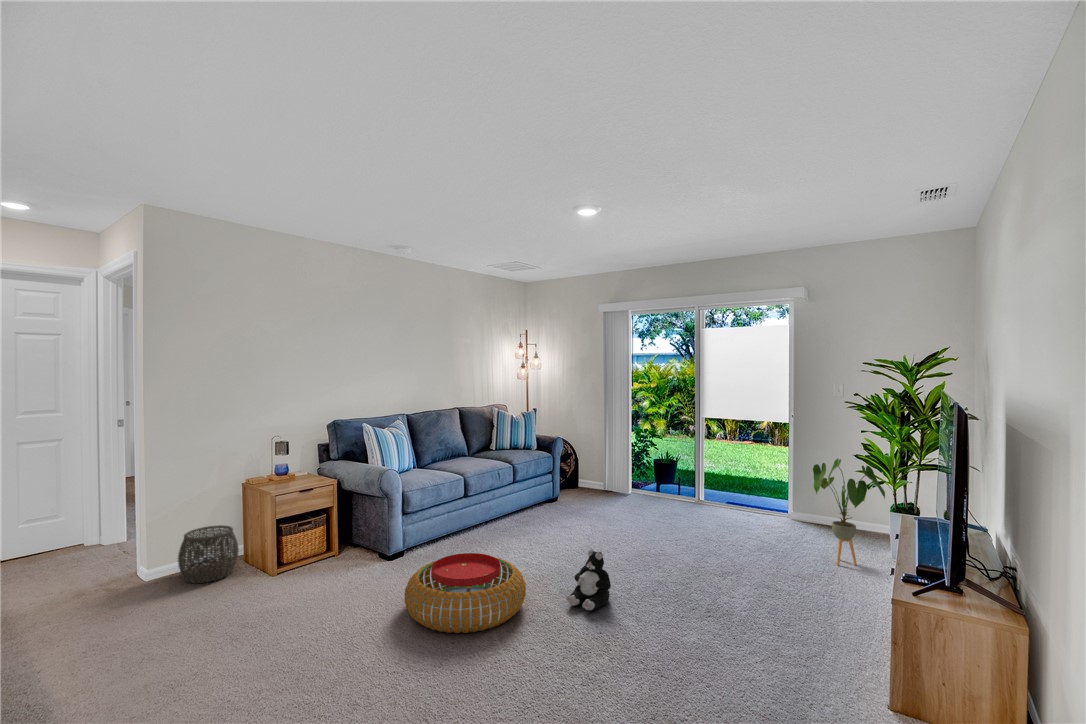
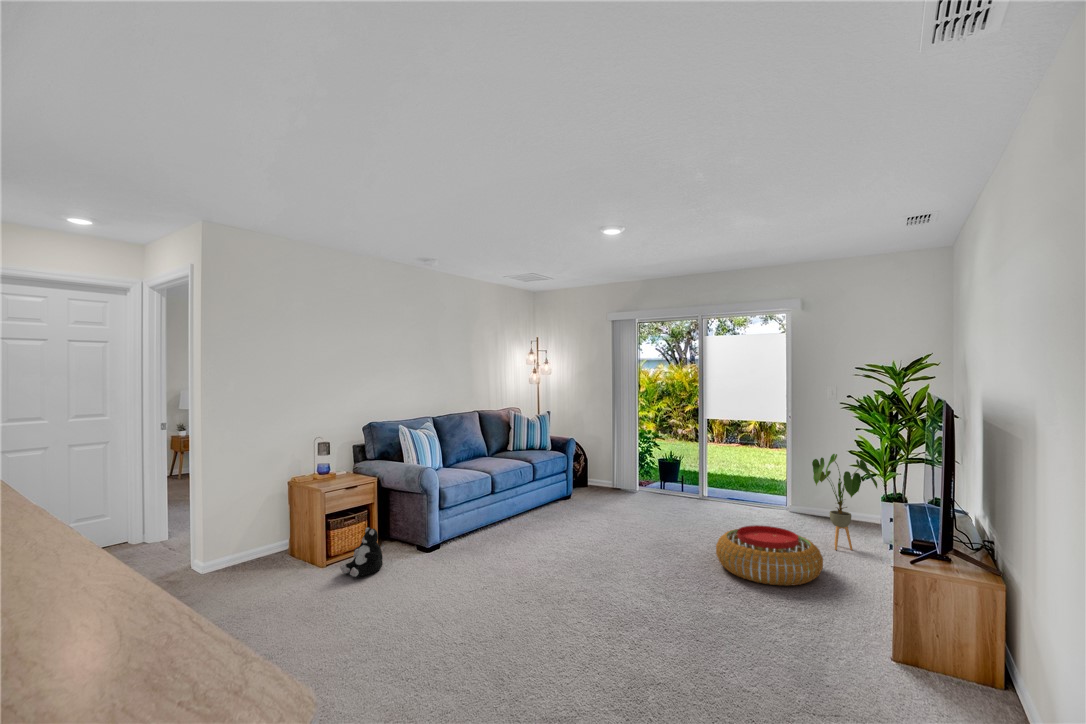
woven basket: present [178,525,239,583] -> none [235,520,290,573]
plush toy: present [566,550,611,611] -> present [340,527,383,577]
pouf: present [404,553,526,633] -> present [716,525,823,586]

